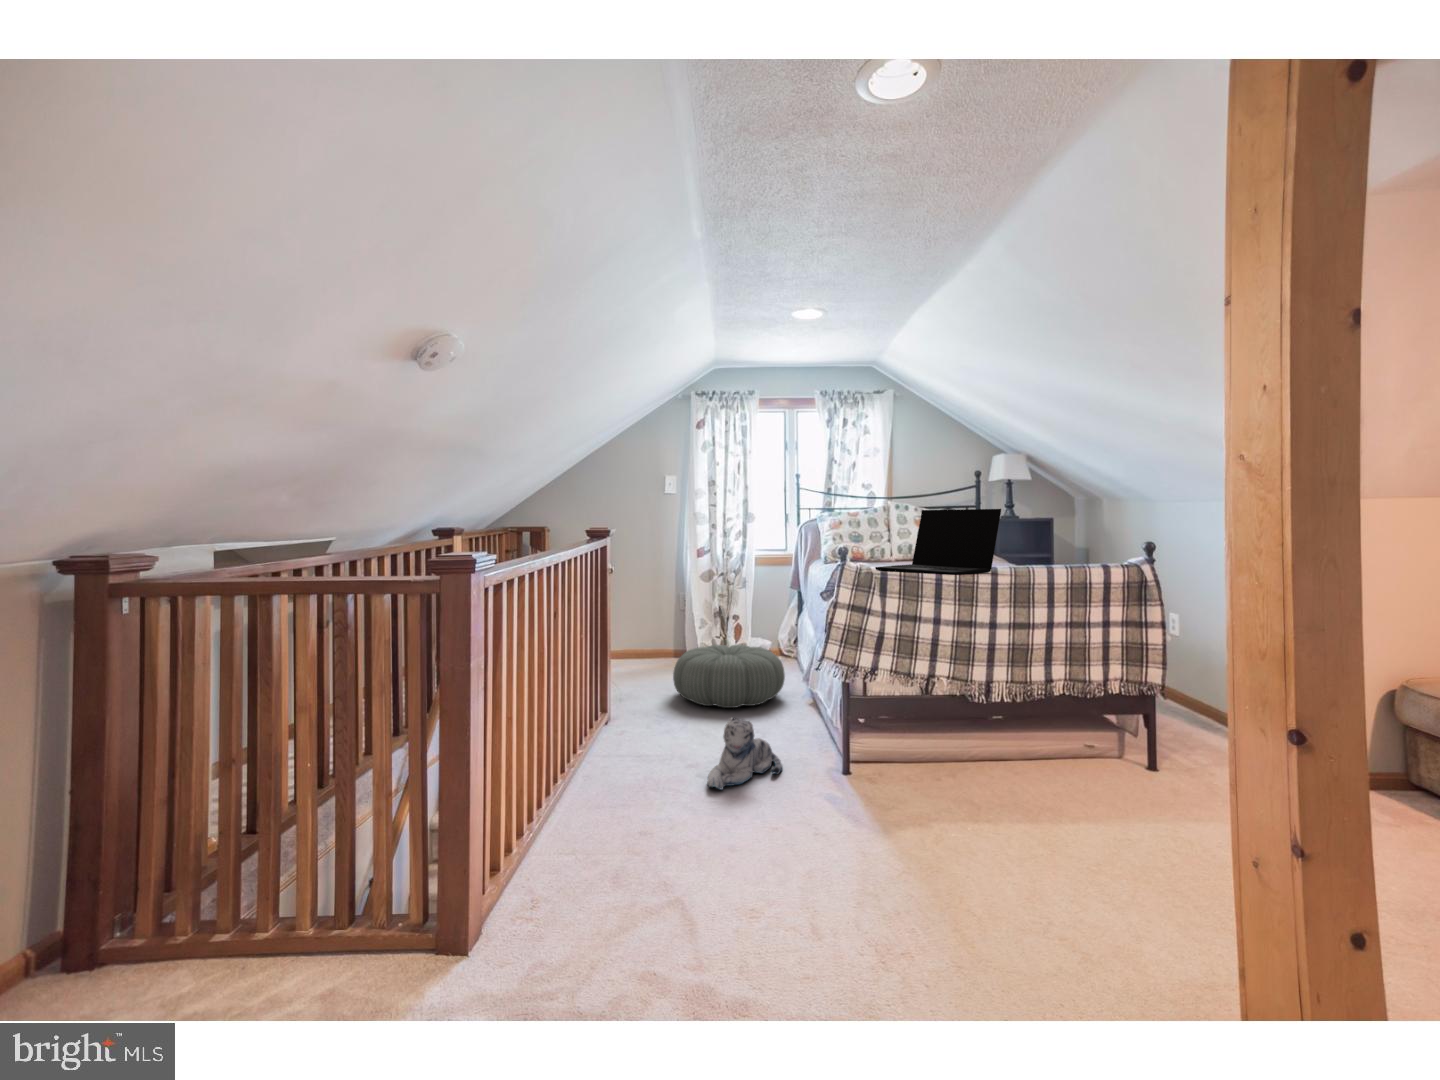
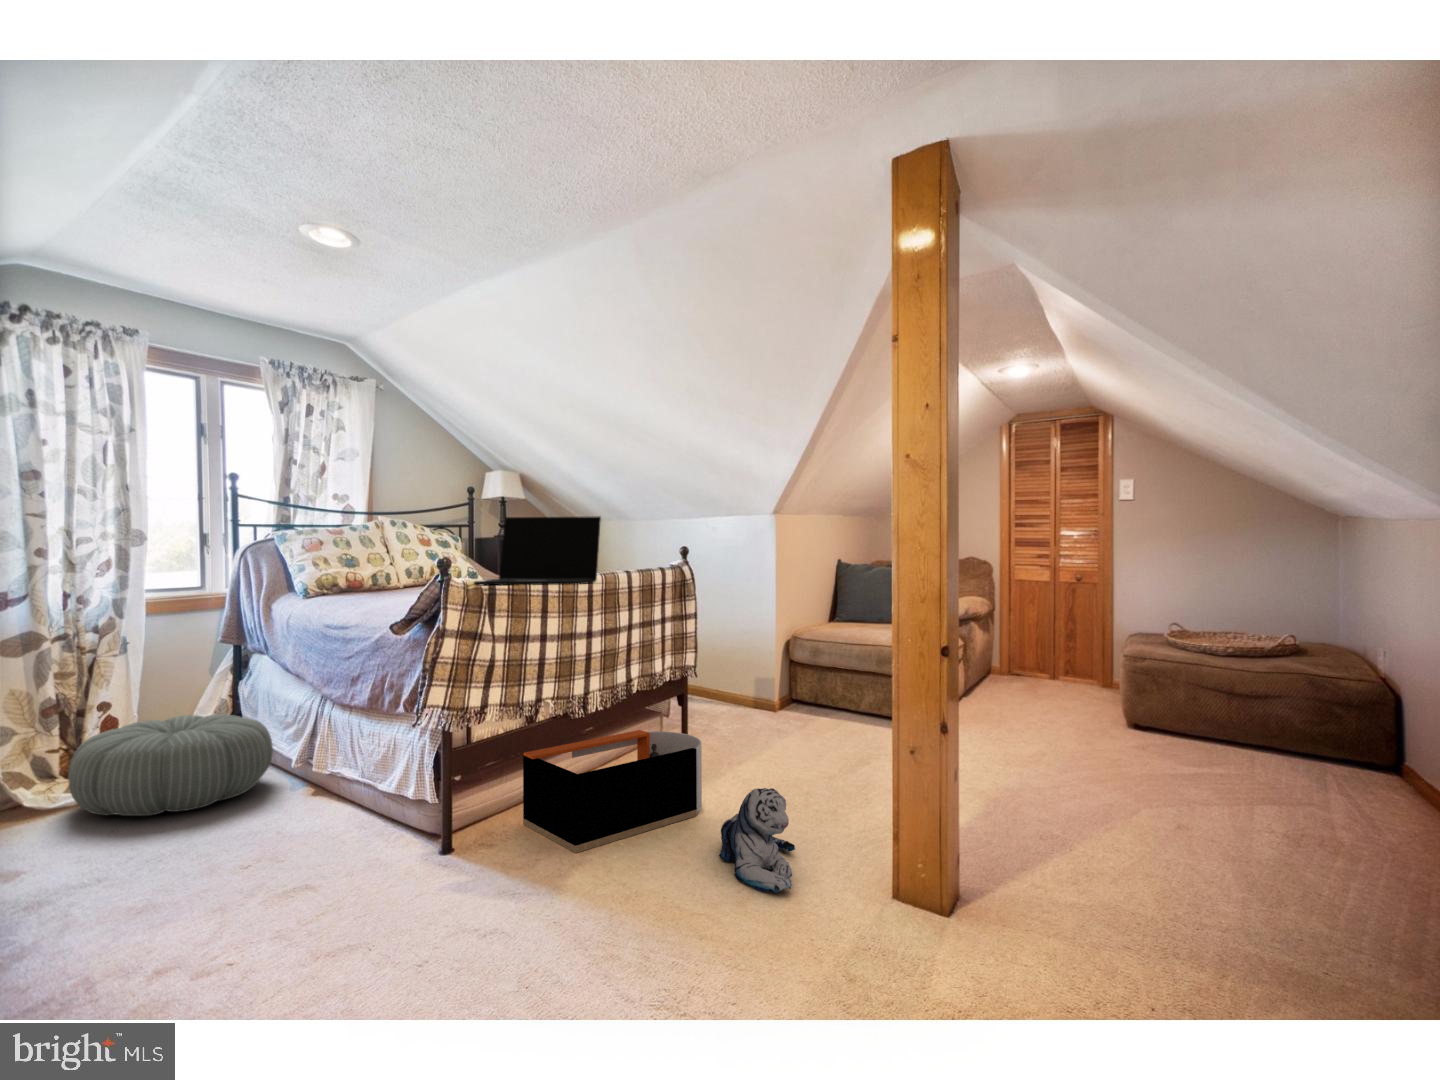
storage bin: none [911,717,1093,820] -> present [523,730,702,853]
plush toy: present [707,718,782,790] -> present [719,788,795,894]

